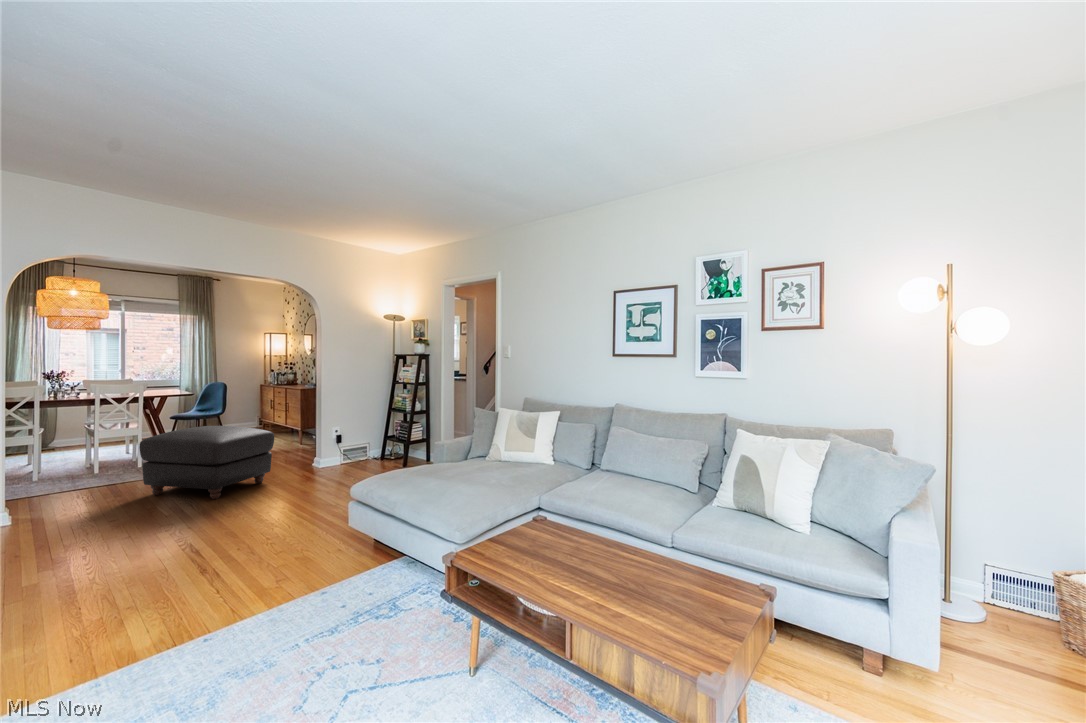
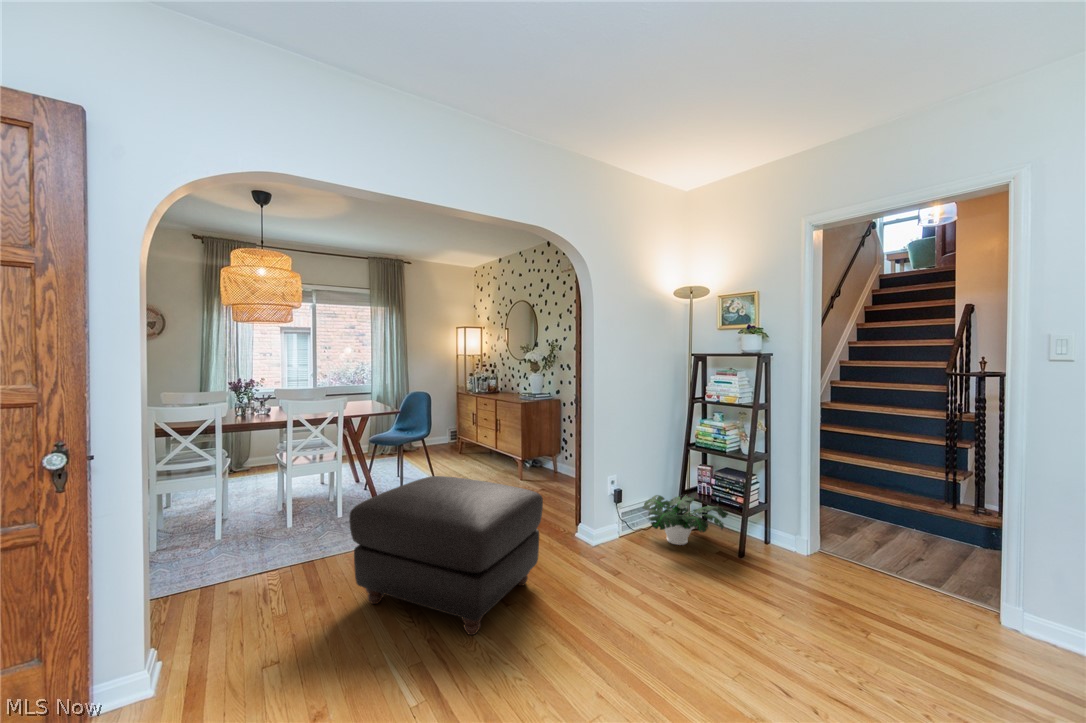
potted plant: none [352,438,406,464] -> present [643,495,728,545]

